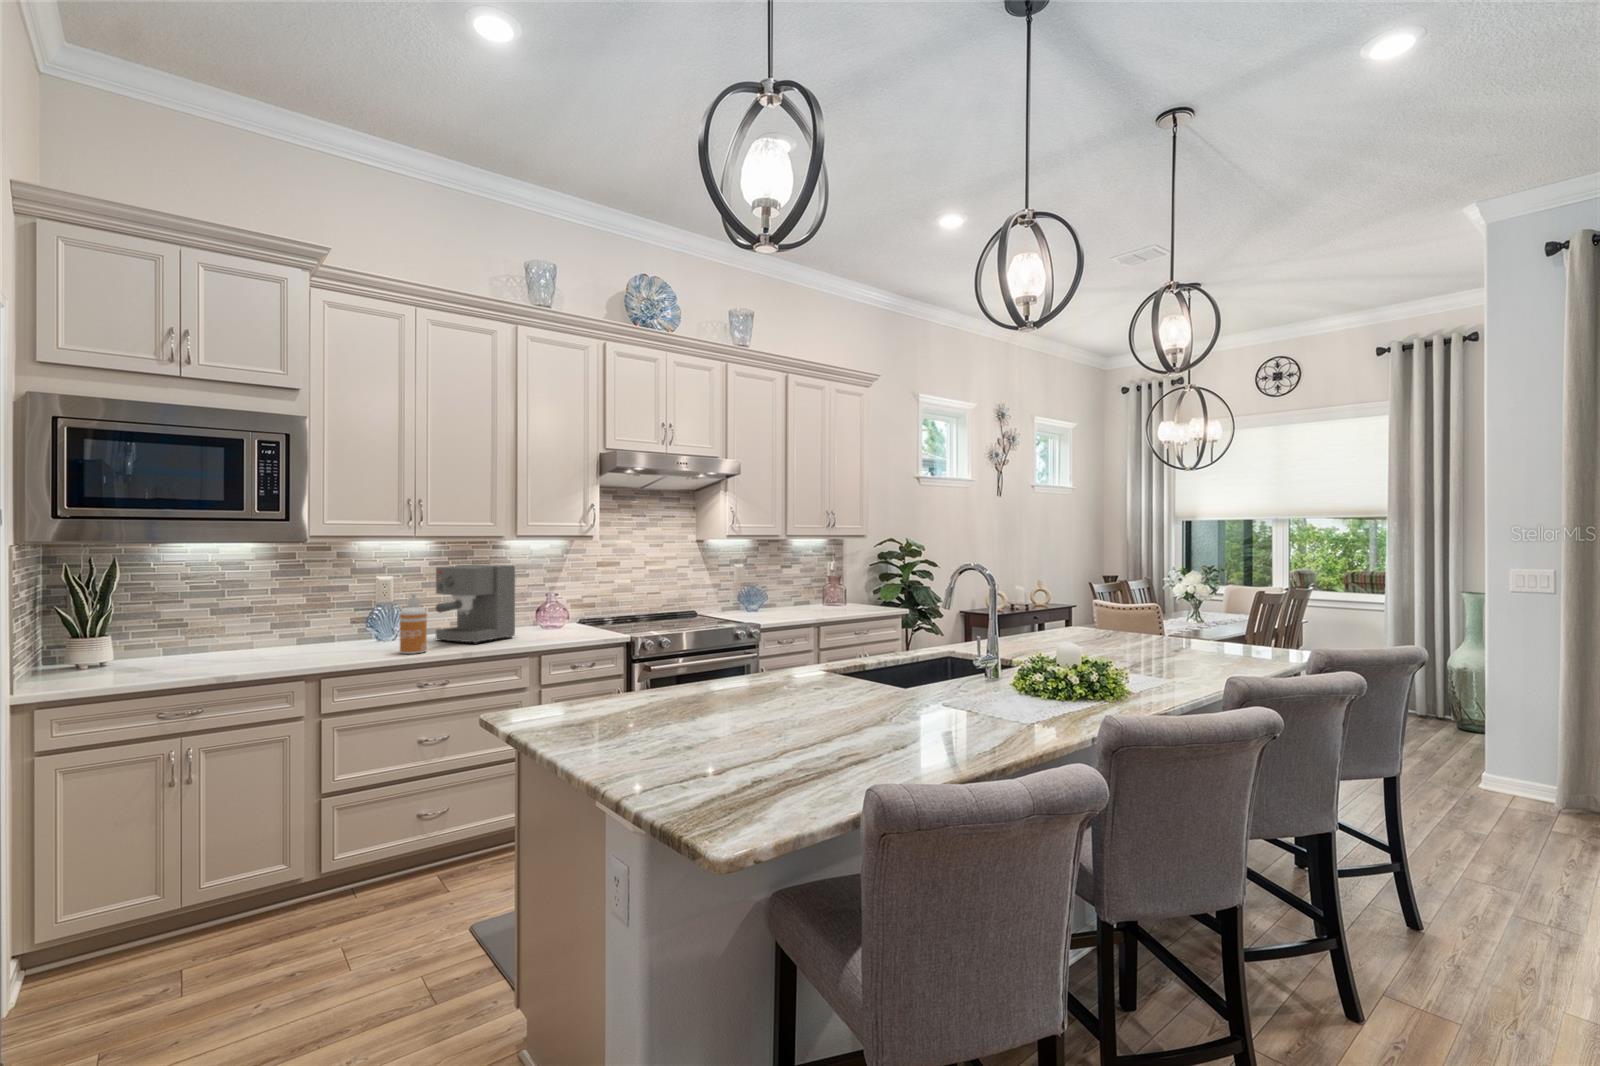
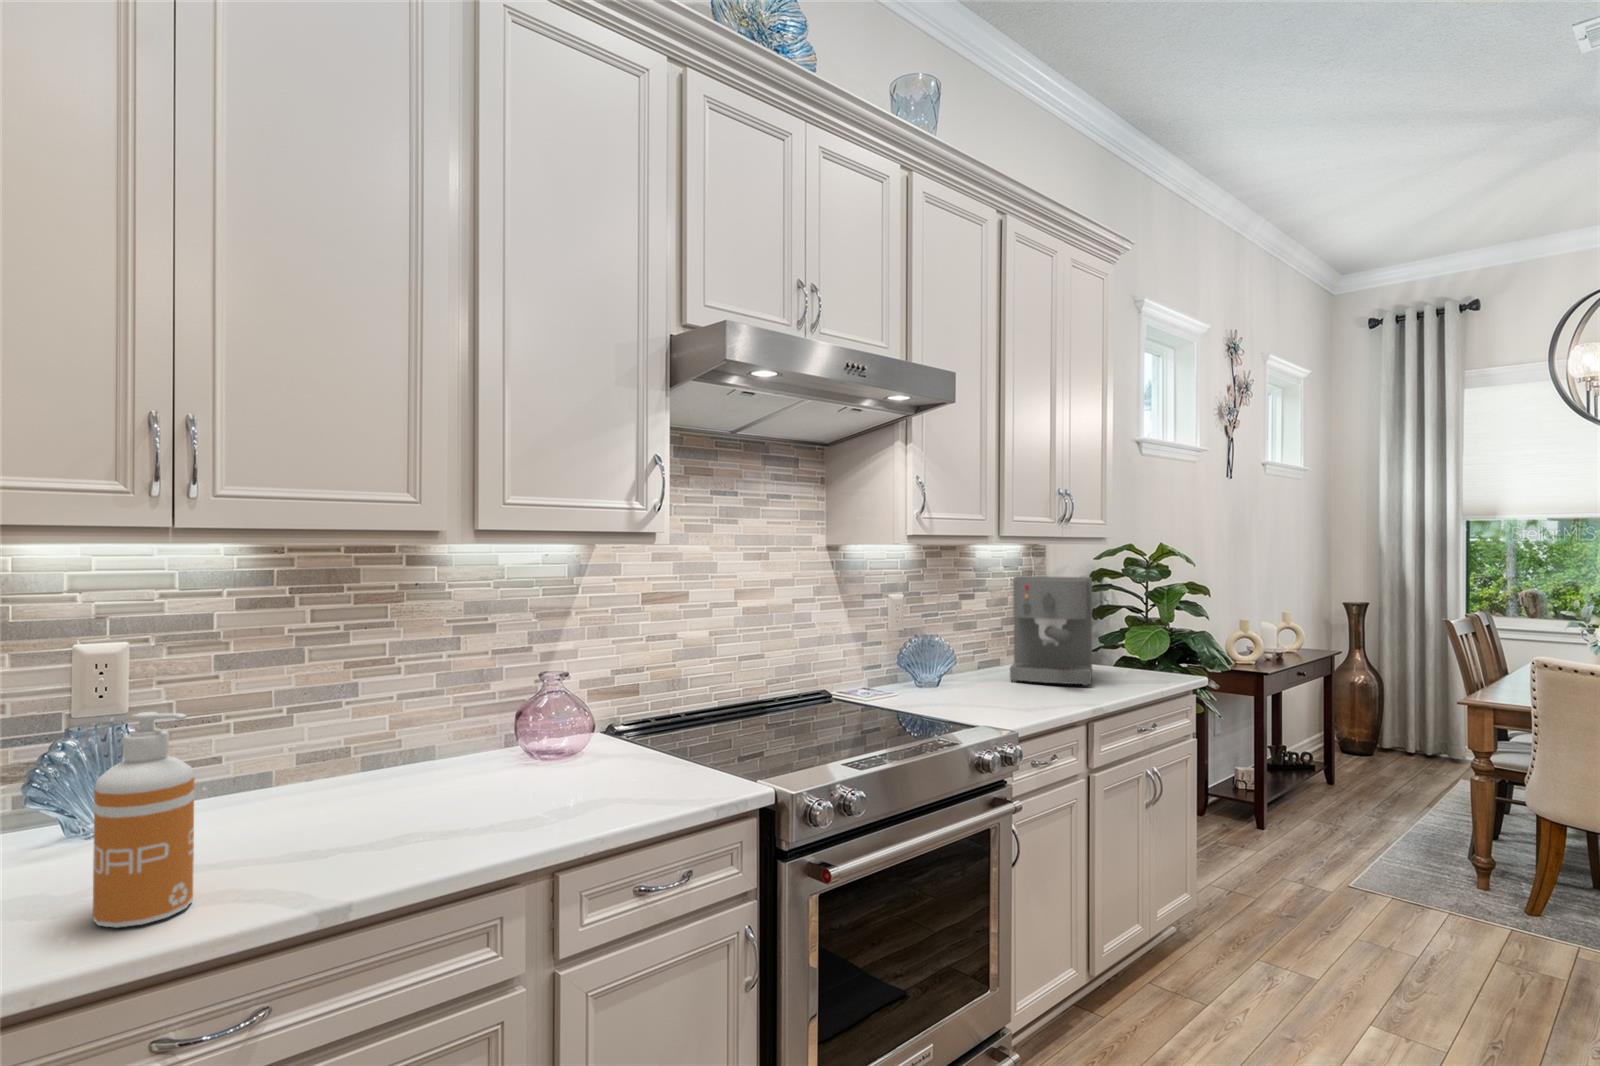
coffee maker: present [436,564,515,643] -> present [1010,576,1092,686]

